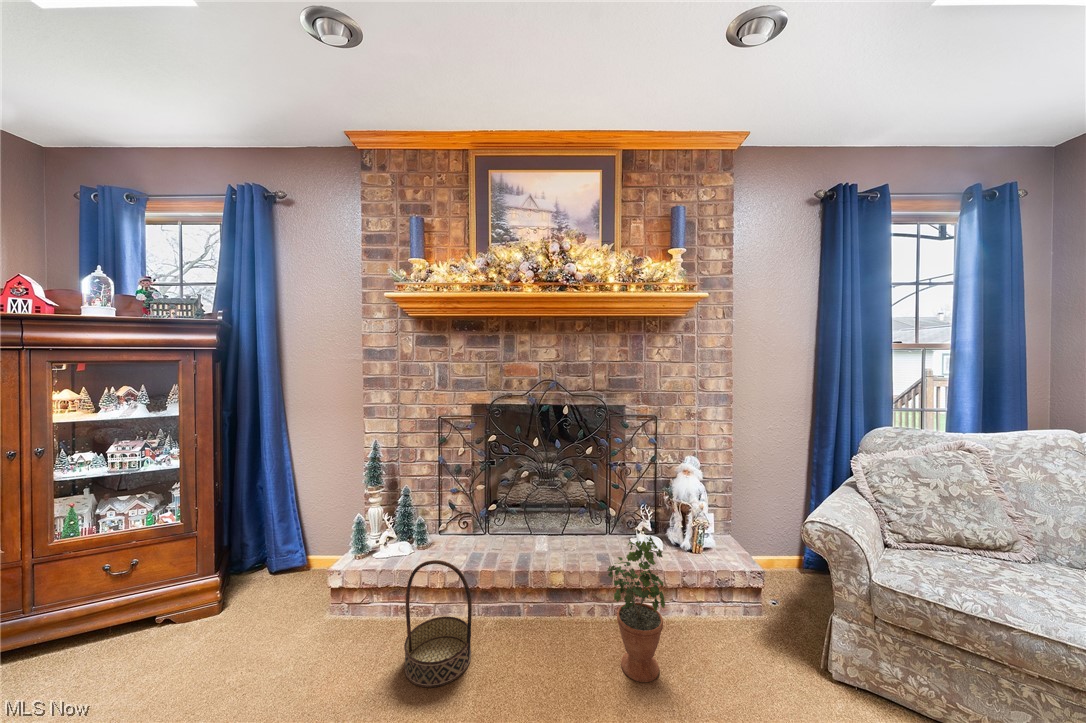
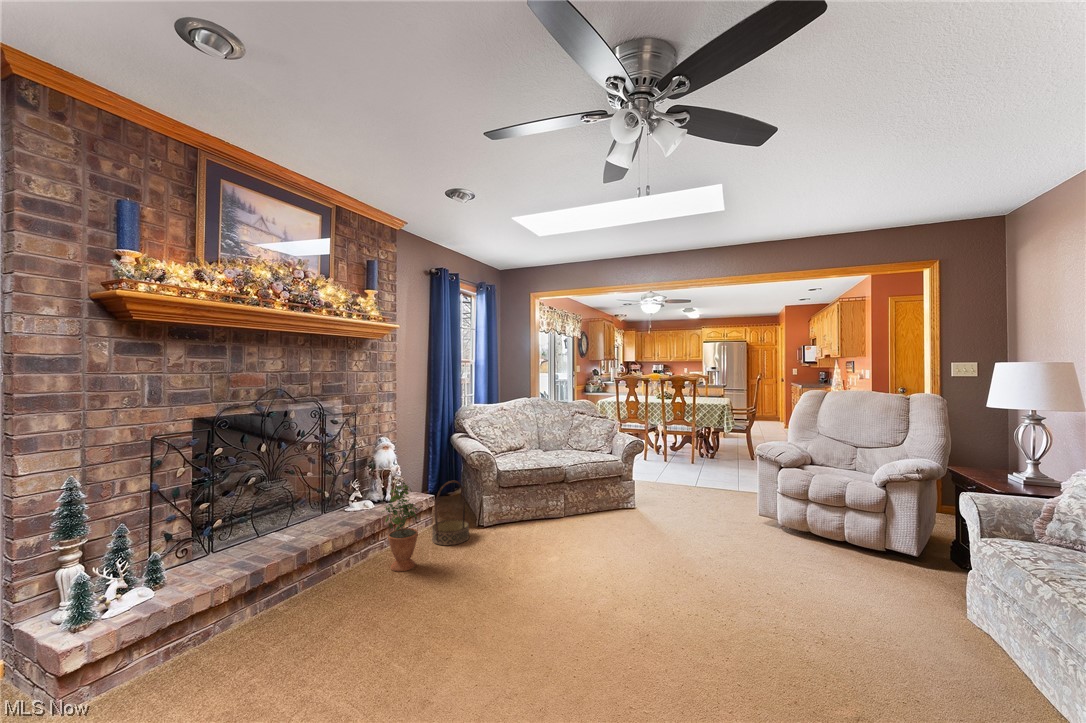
basket: present [404,560,472,687] -> present [432,481,469,545]

